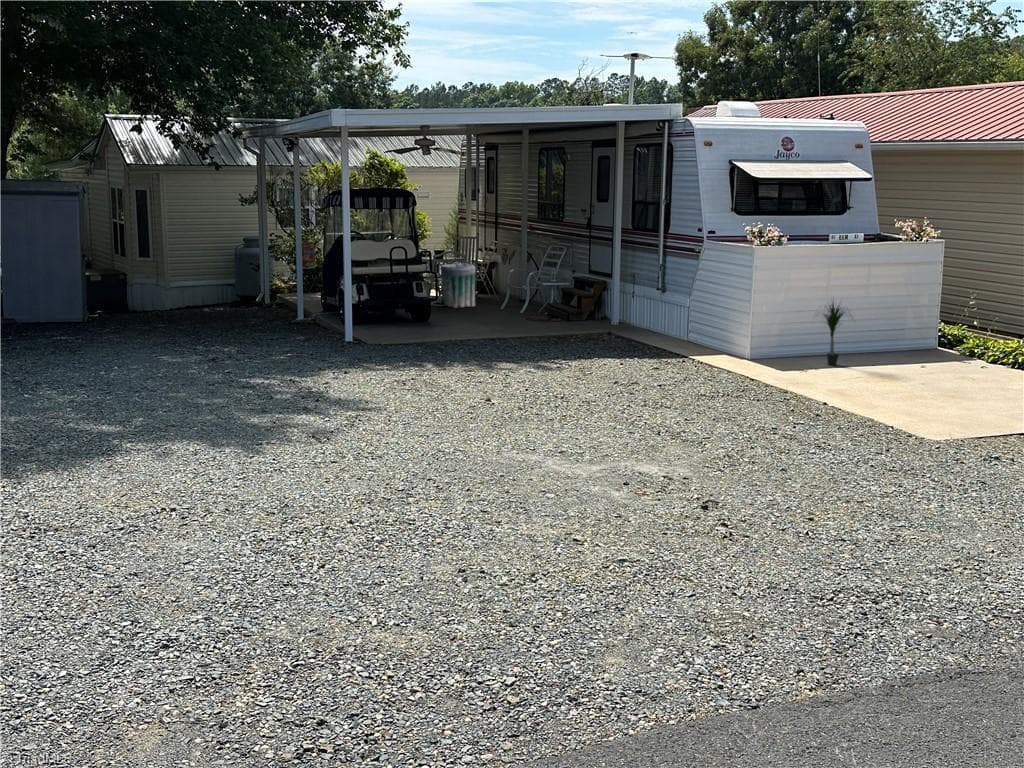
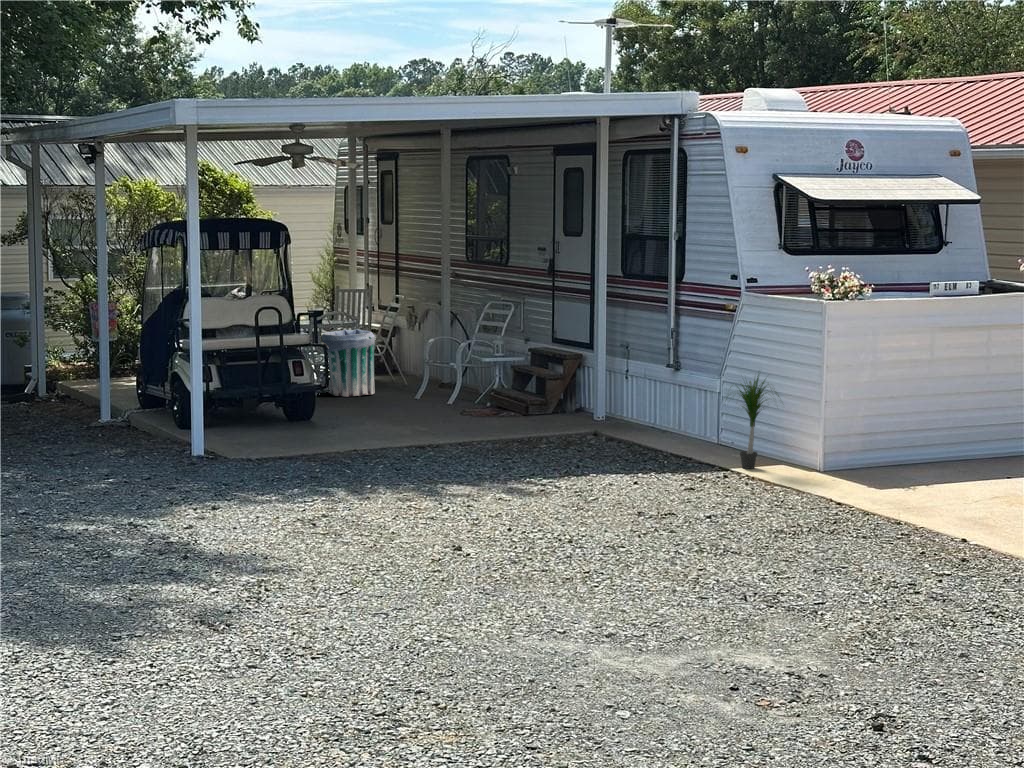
potted plant: present [824,302,845,365] -> present [738,375,767,469]

